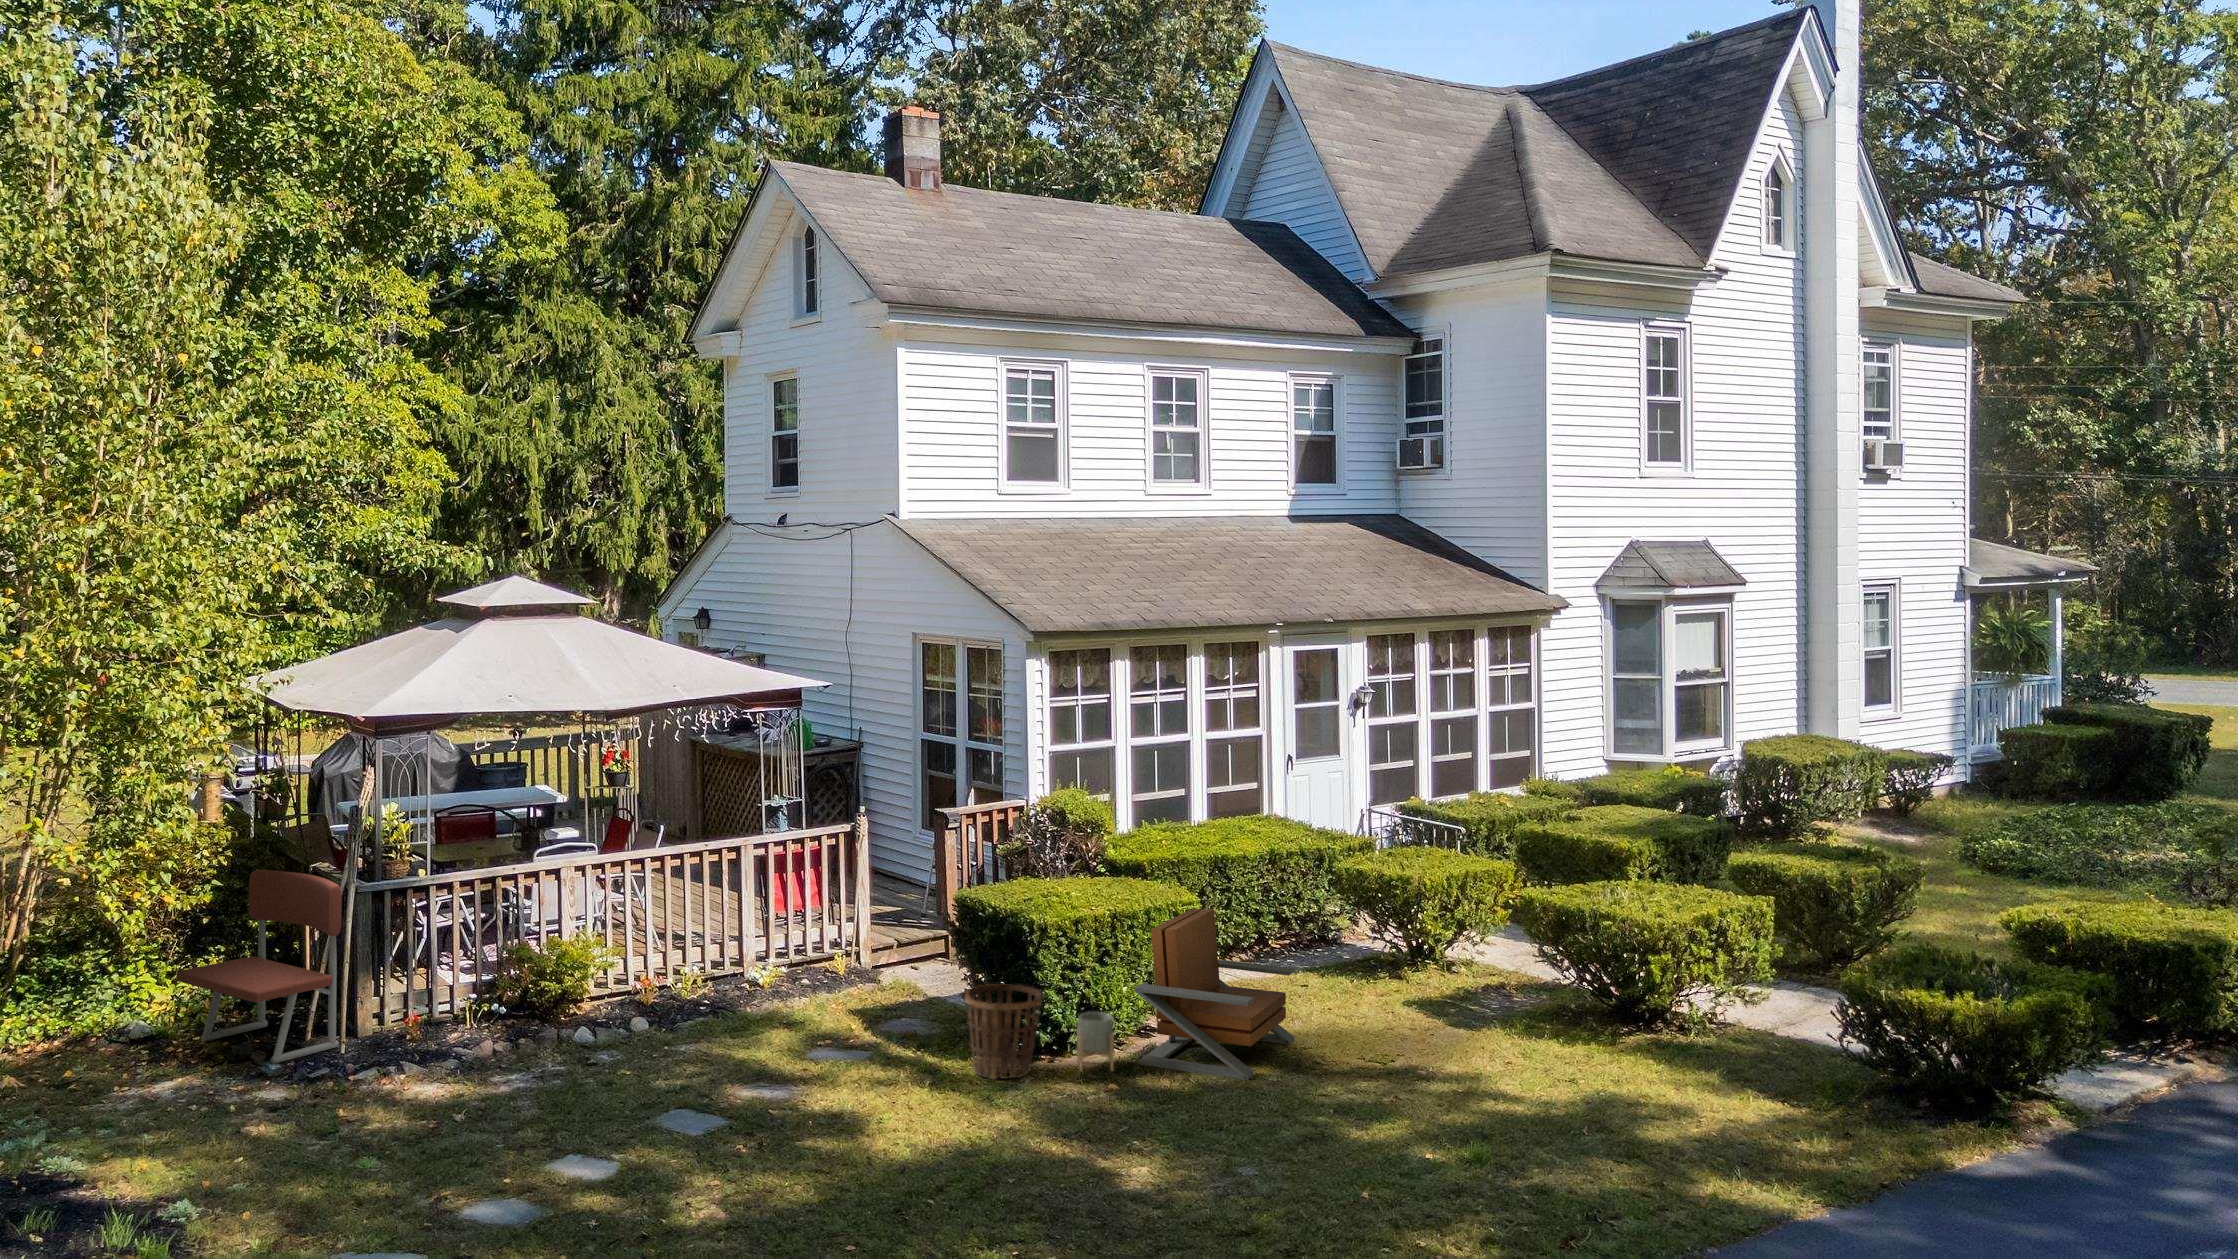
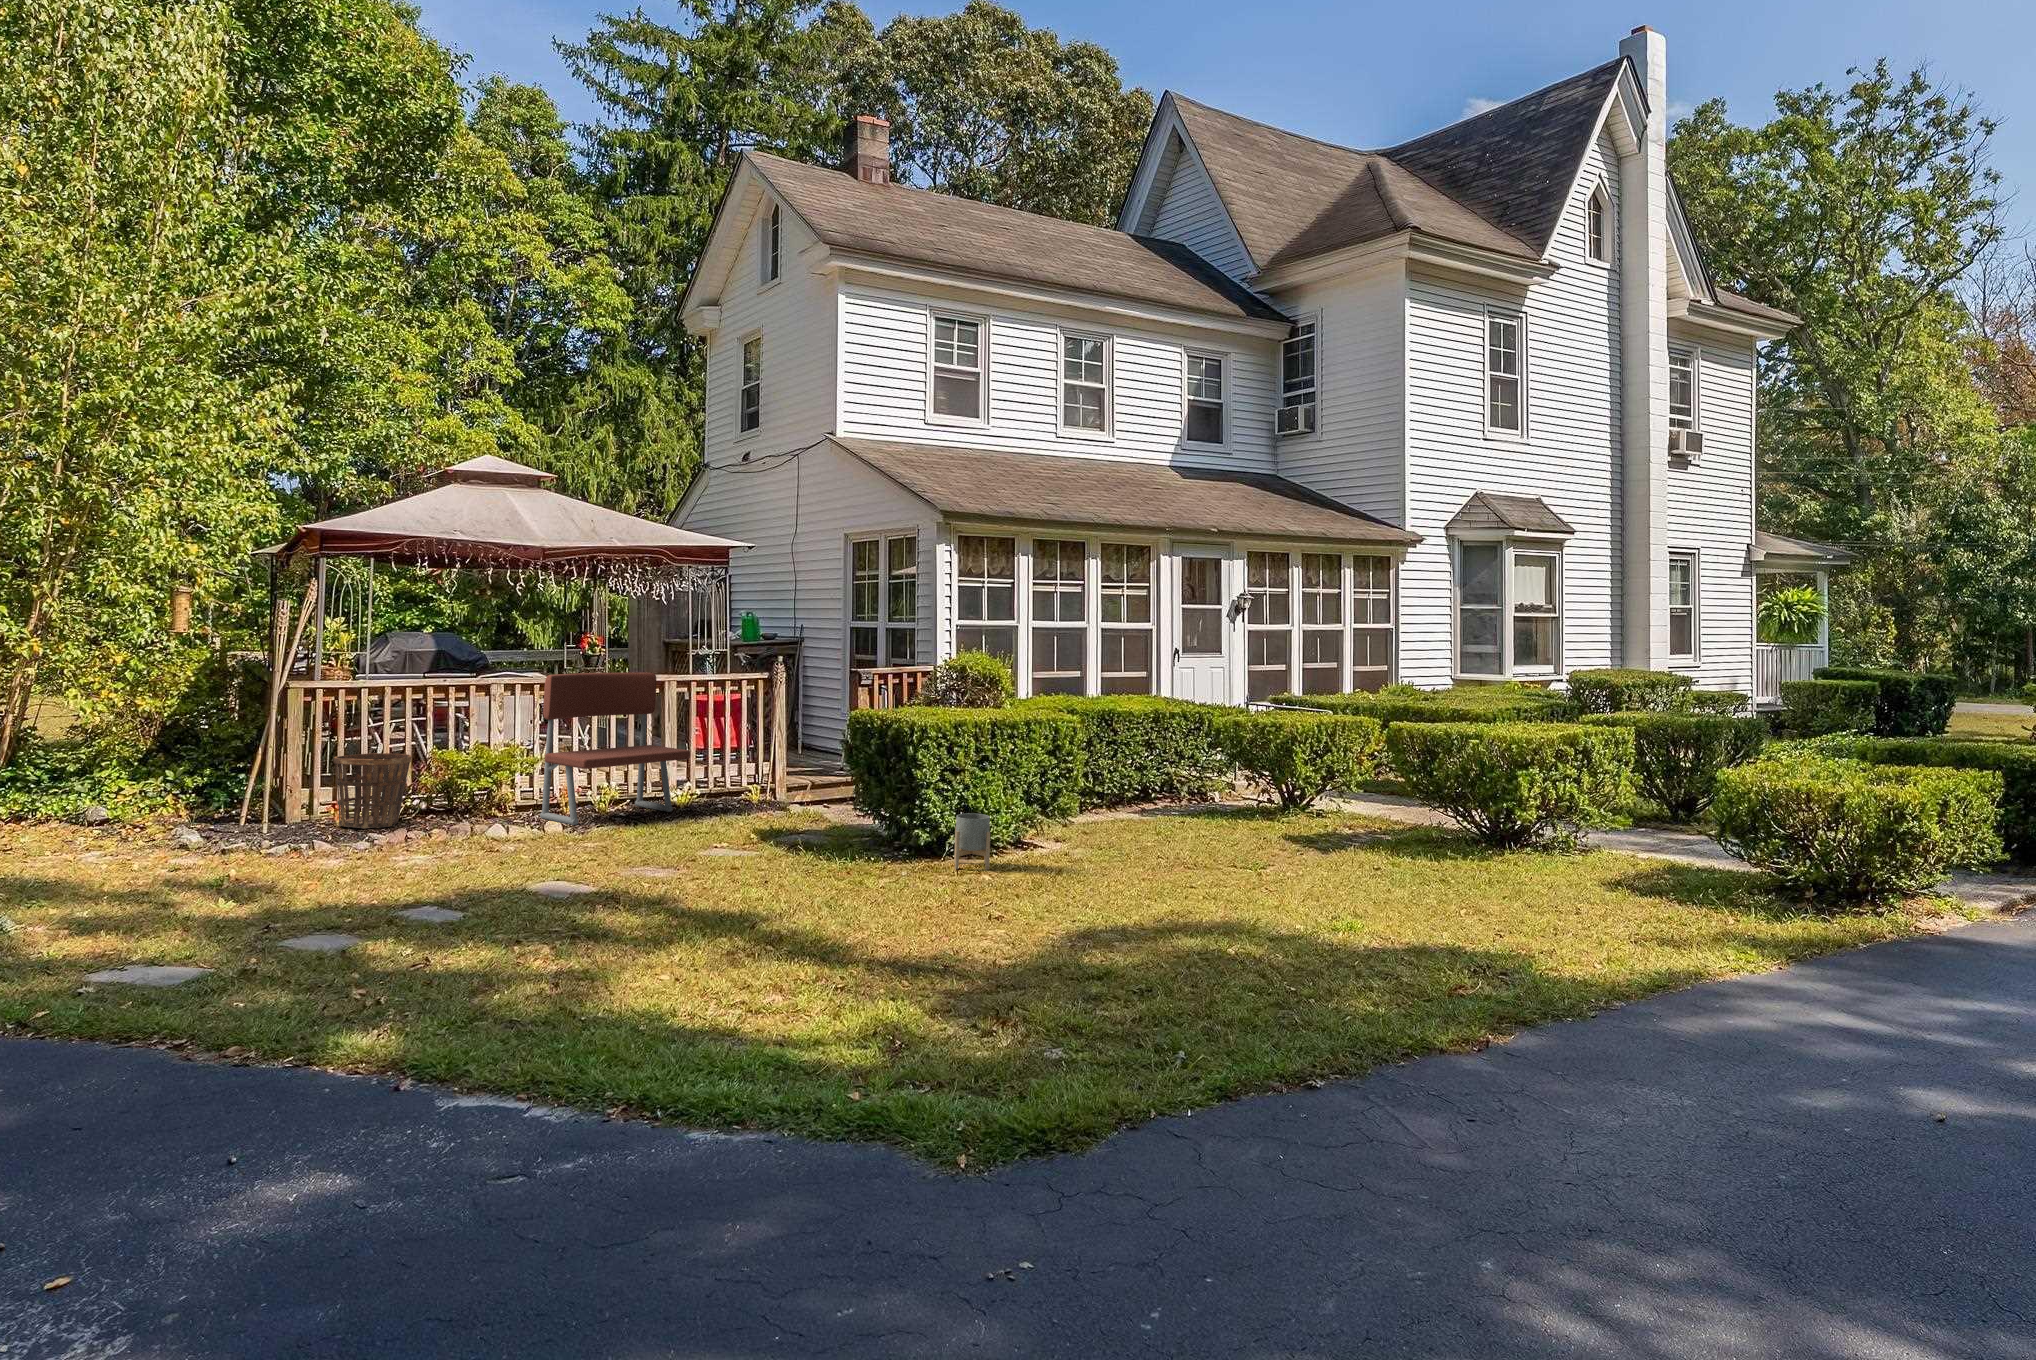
bench: present [177,870,342,1064] -> present [540,672,690,825]
lounge chair: present [1134,909,1295,1080] -> none [1012,727,1171,880]
basket: present [965,984,1042,1079] -> present [334,753,412,828]

